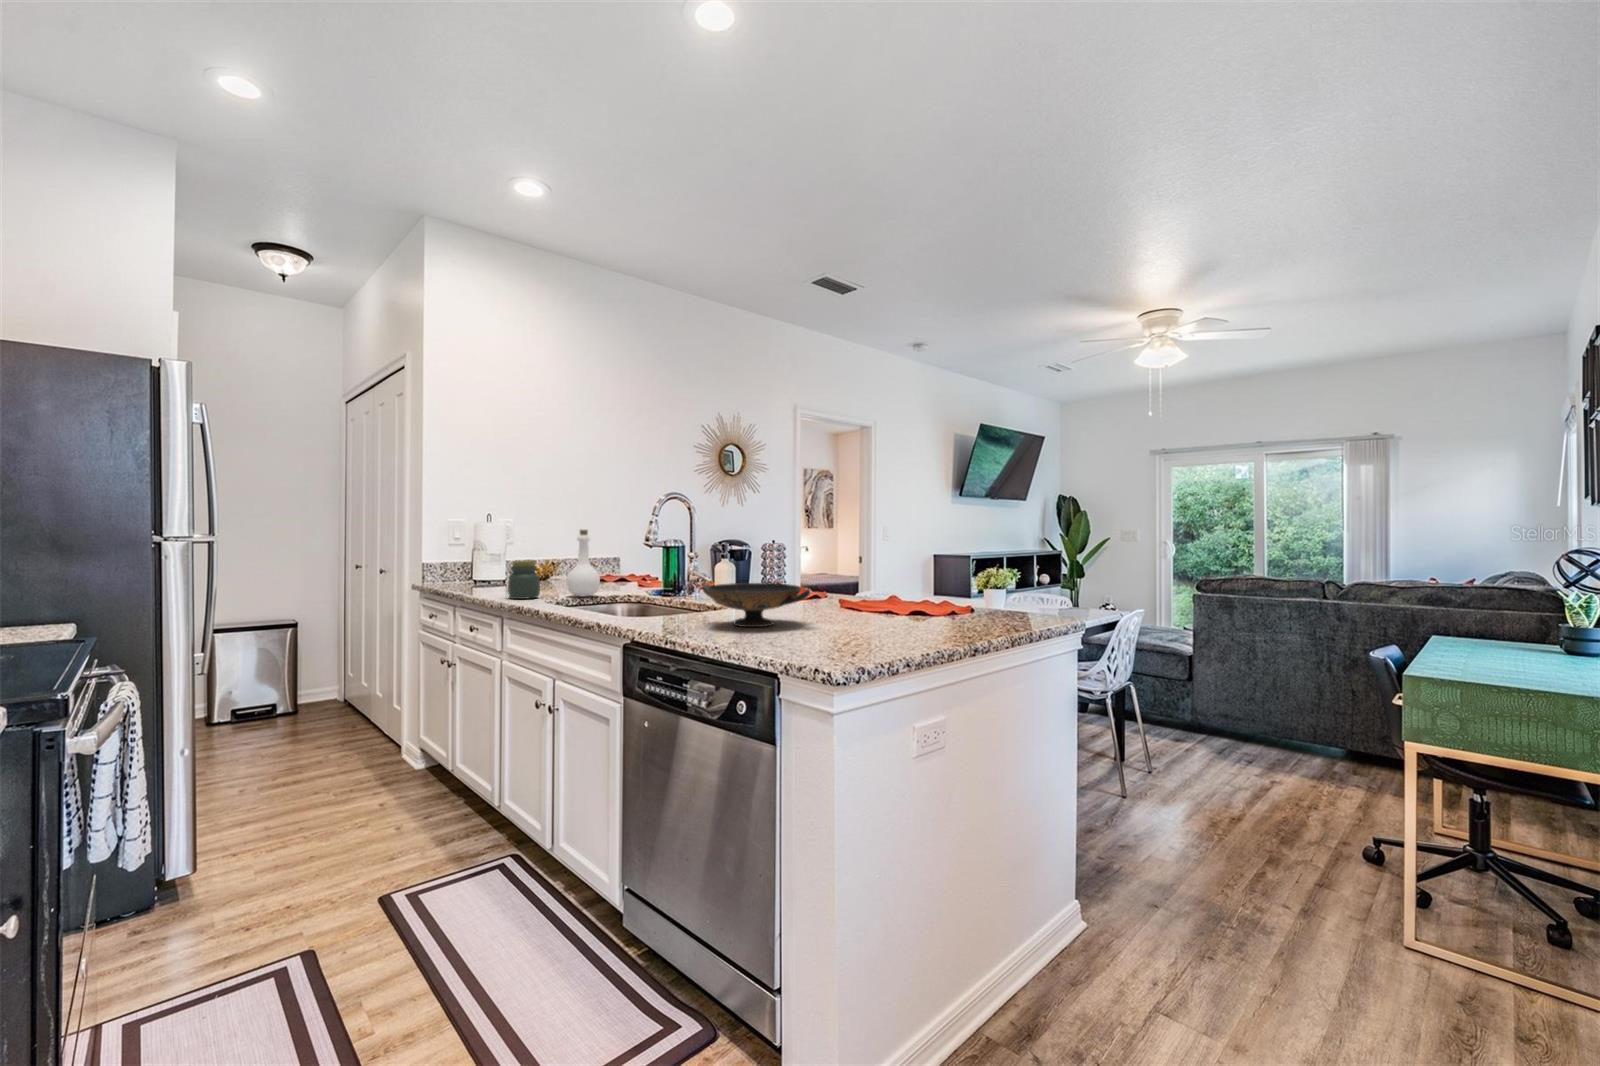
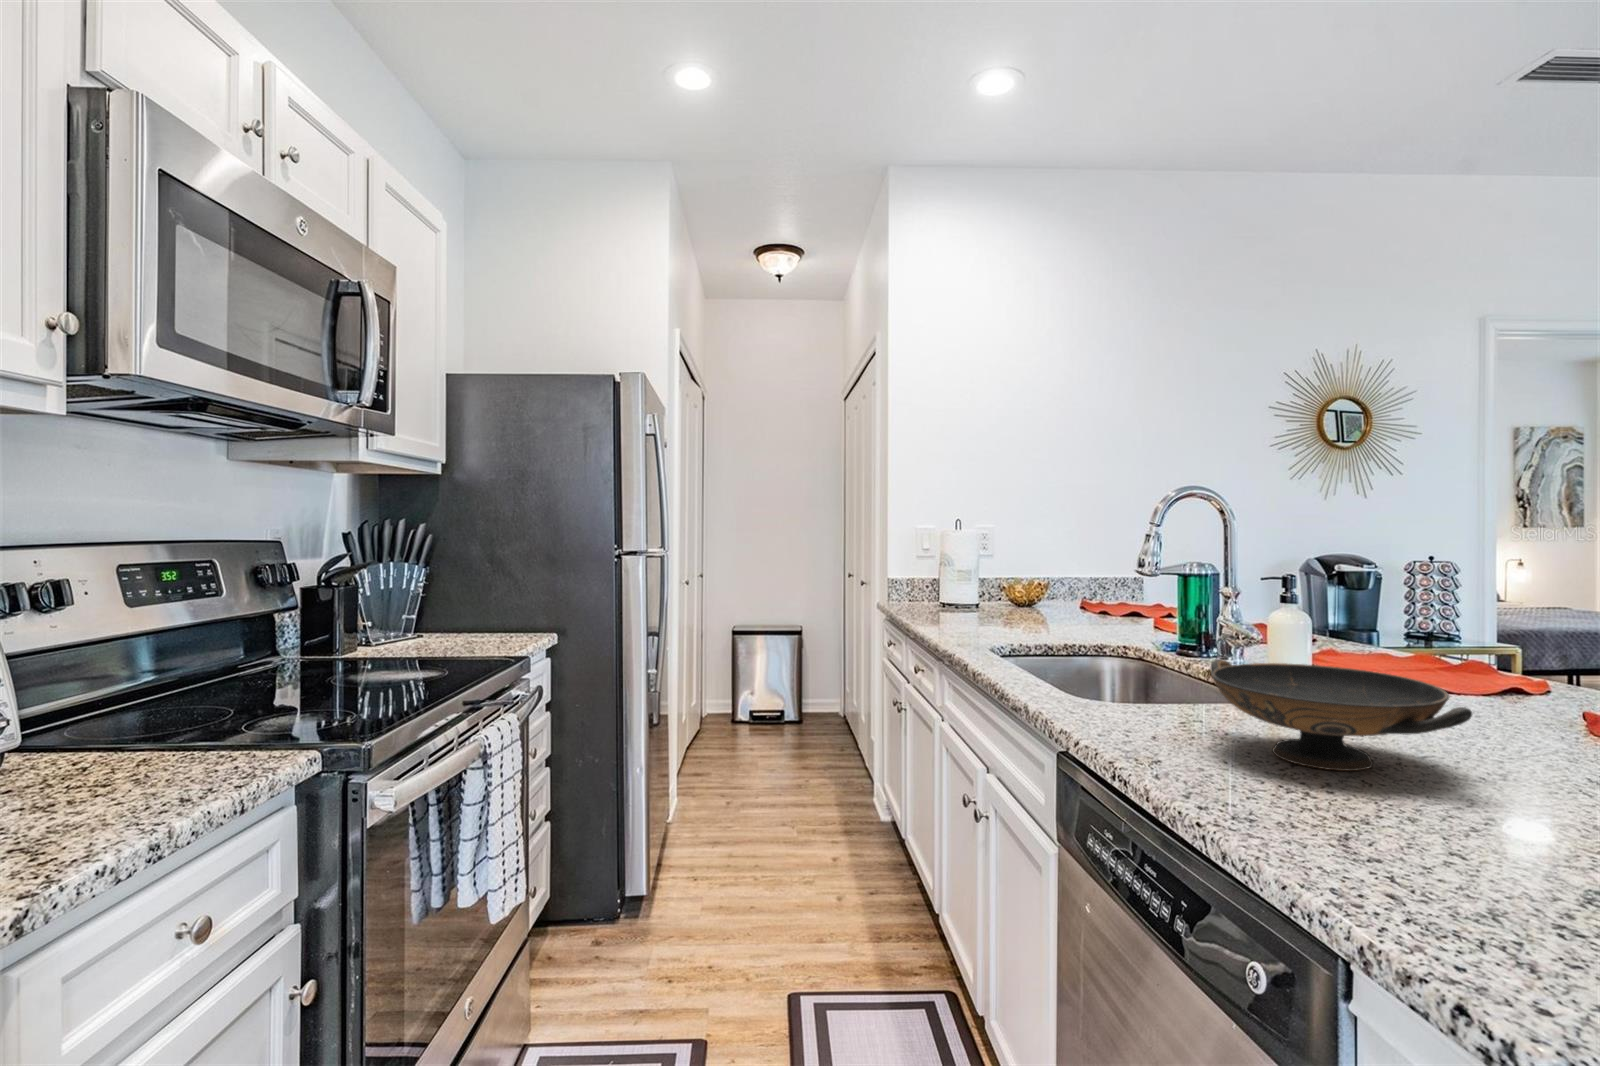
bottle: present [567,530,600,596] -> none [1037,543,1085,640]
jar: present [508,561,540,599] -> none [959,584,1000,637]

